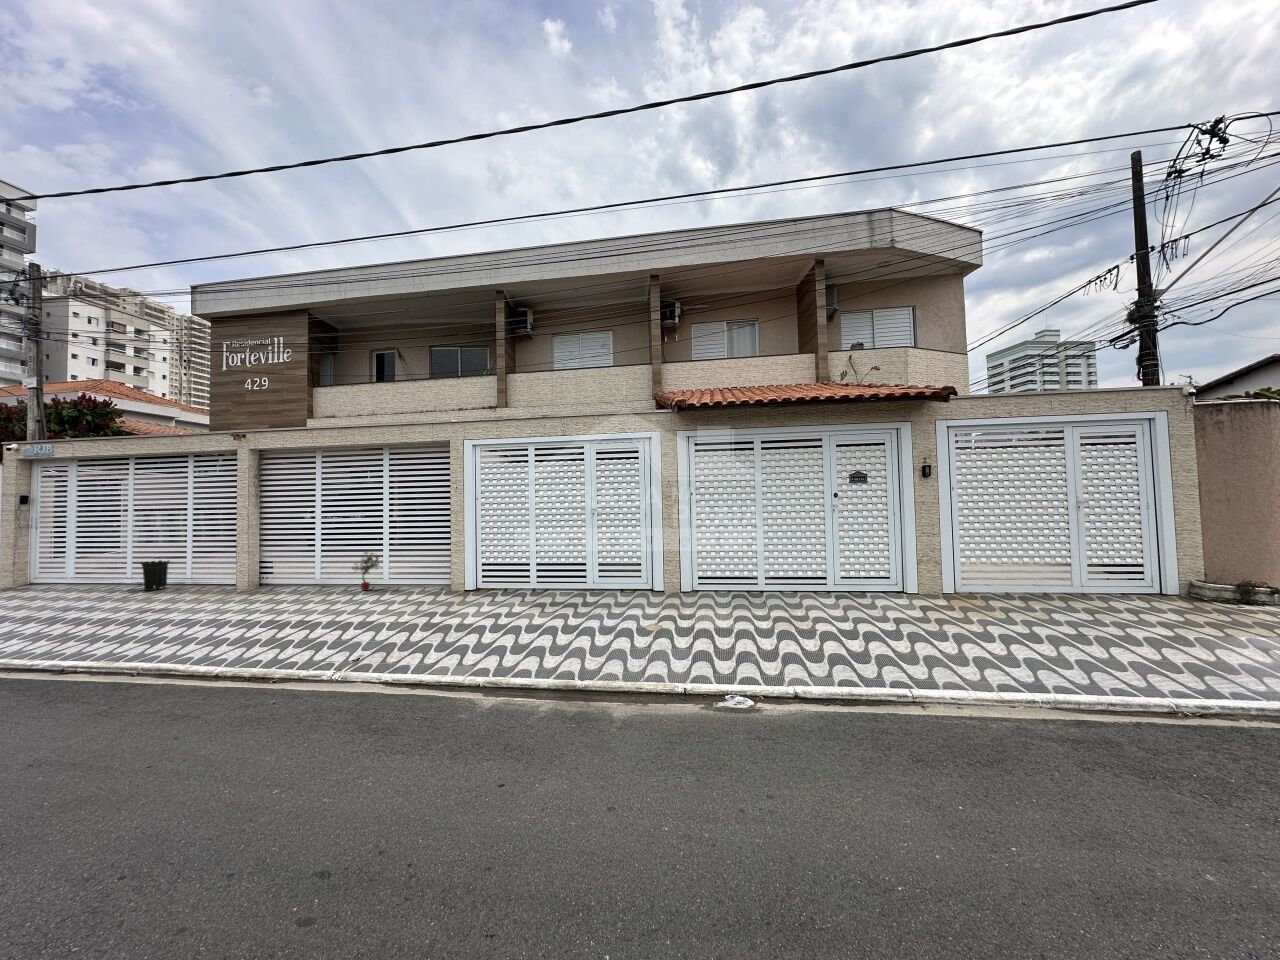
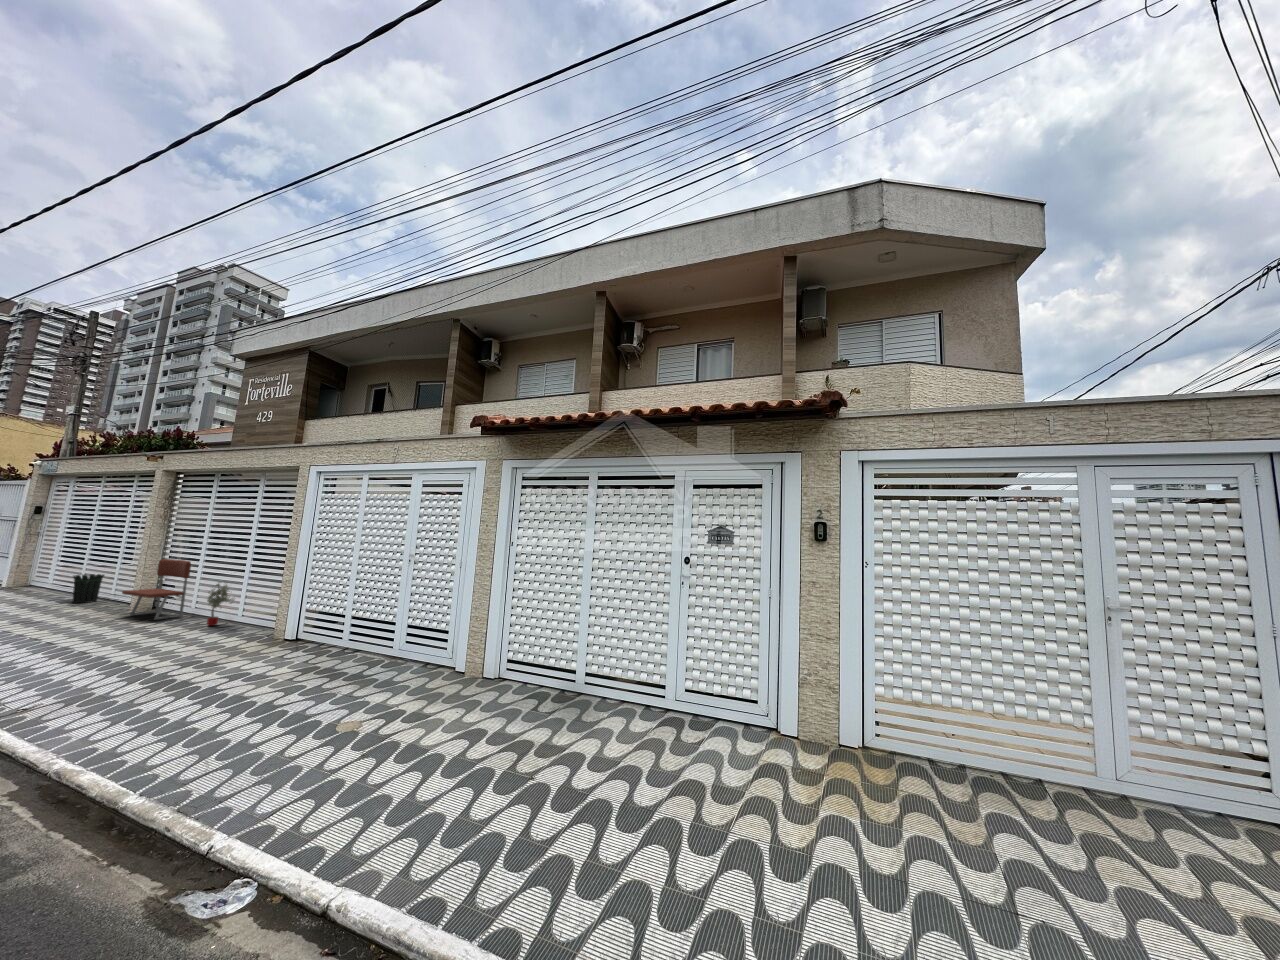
bench: none [247,536,311,592] -> present [122,559,191,620]

